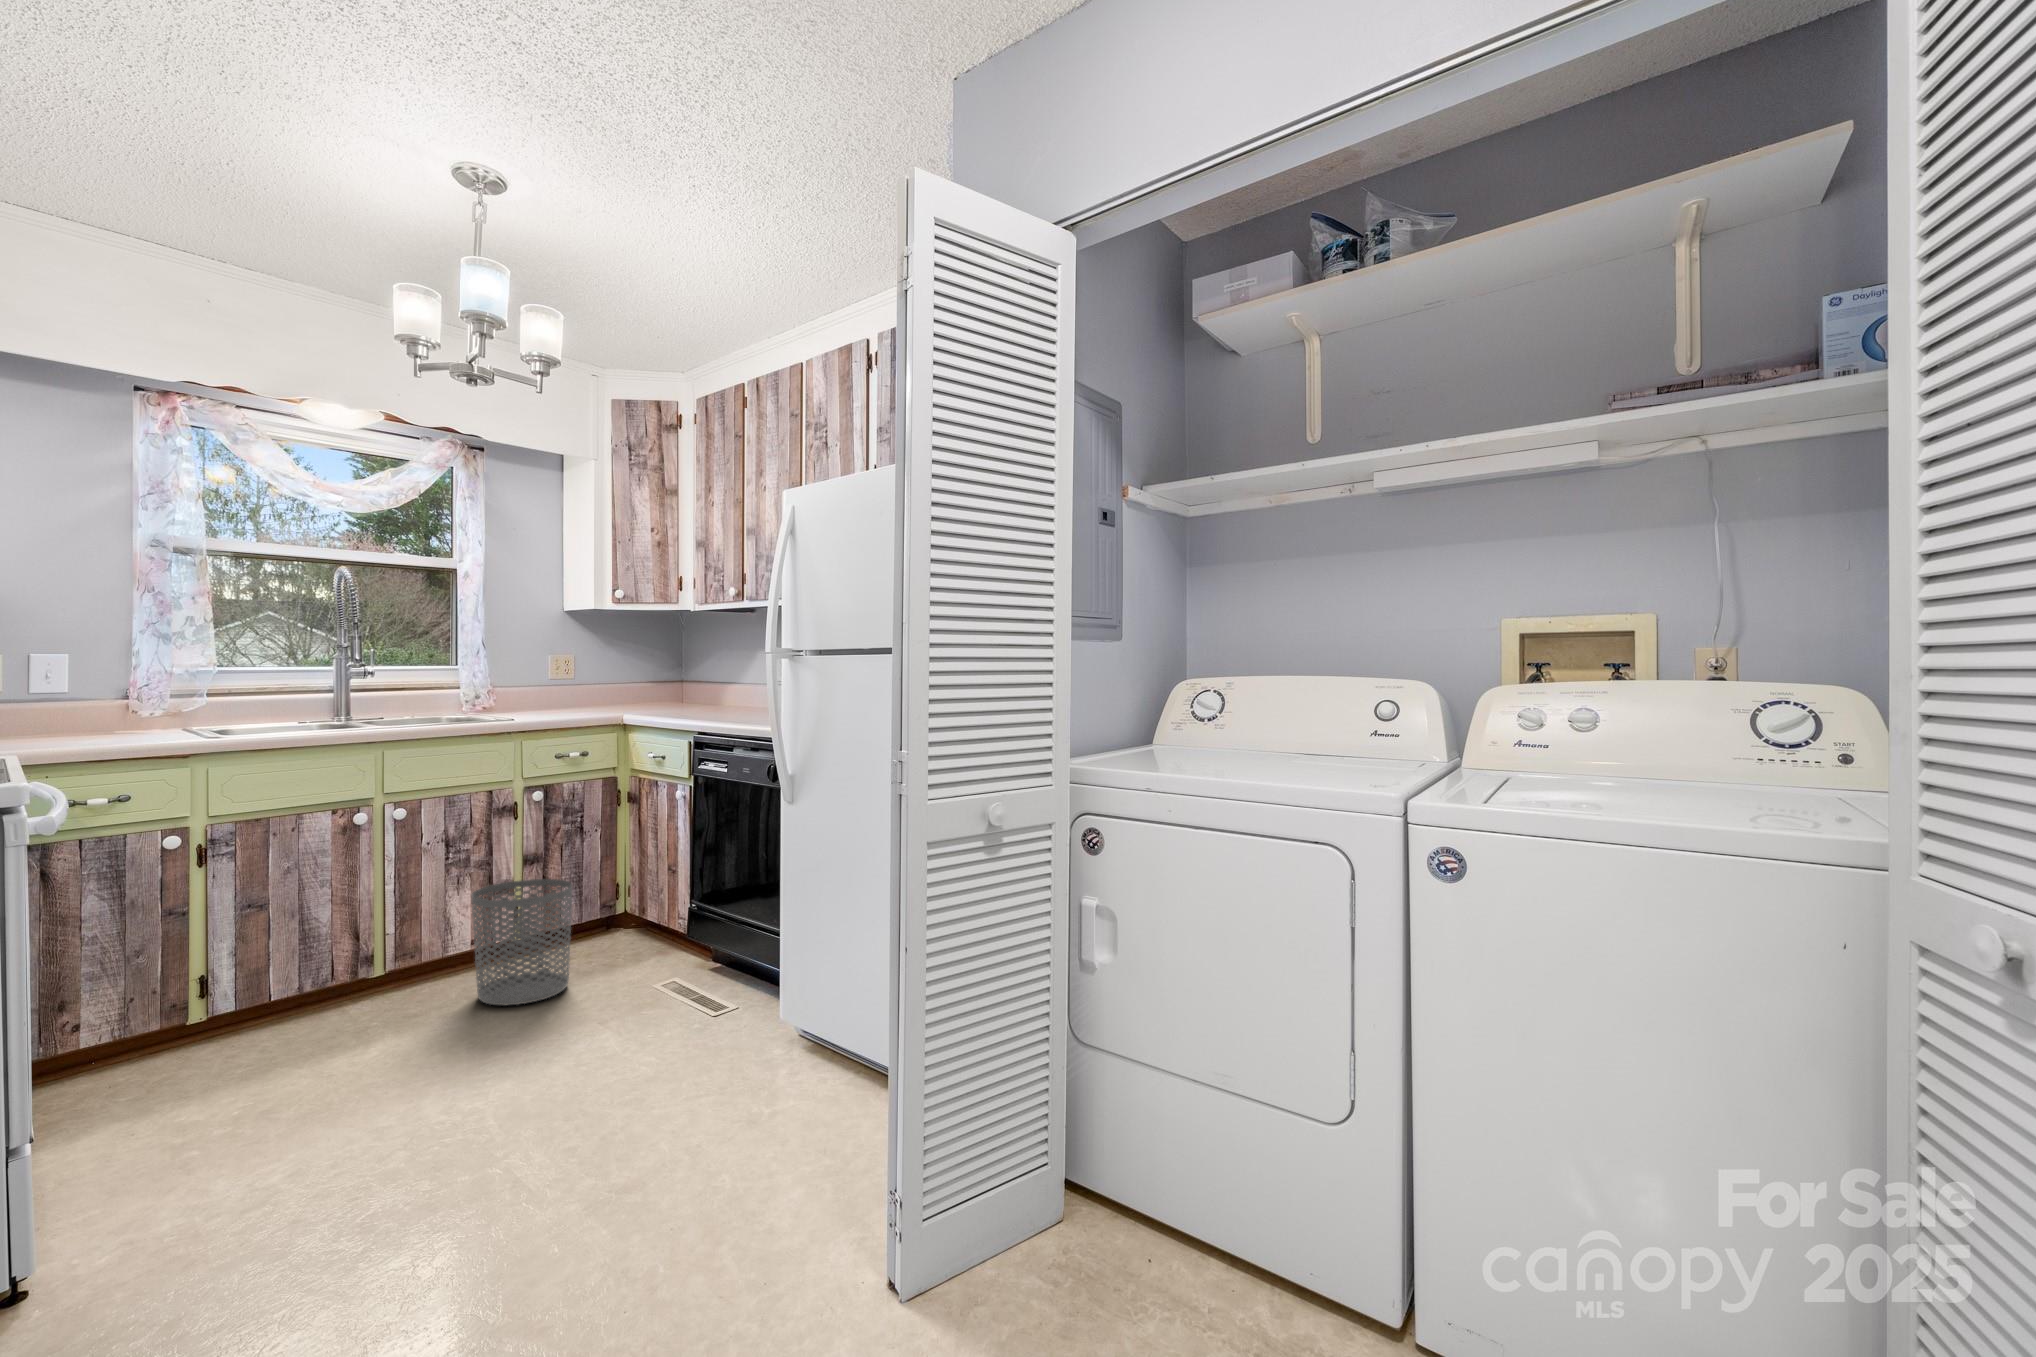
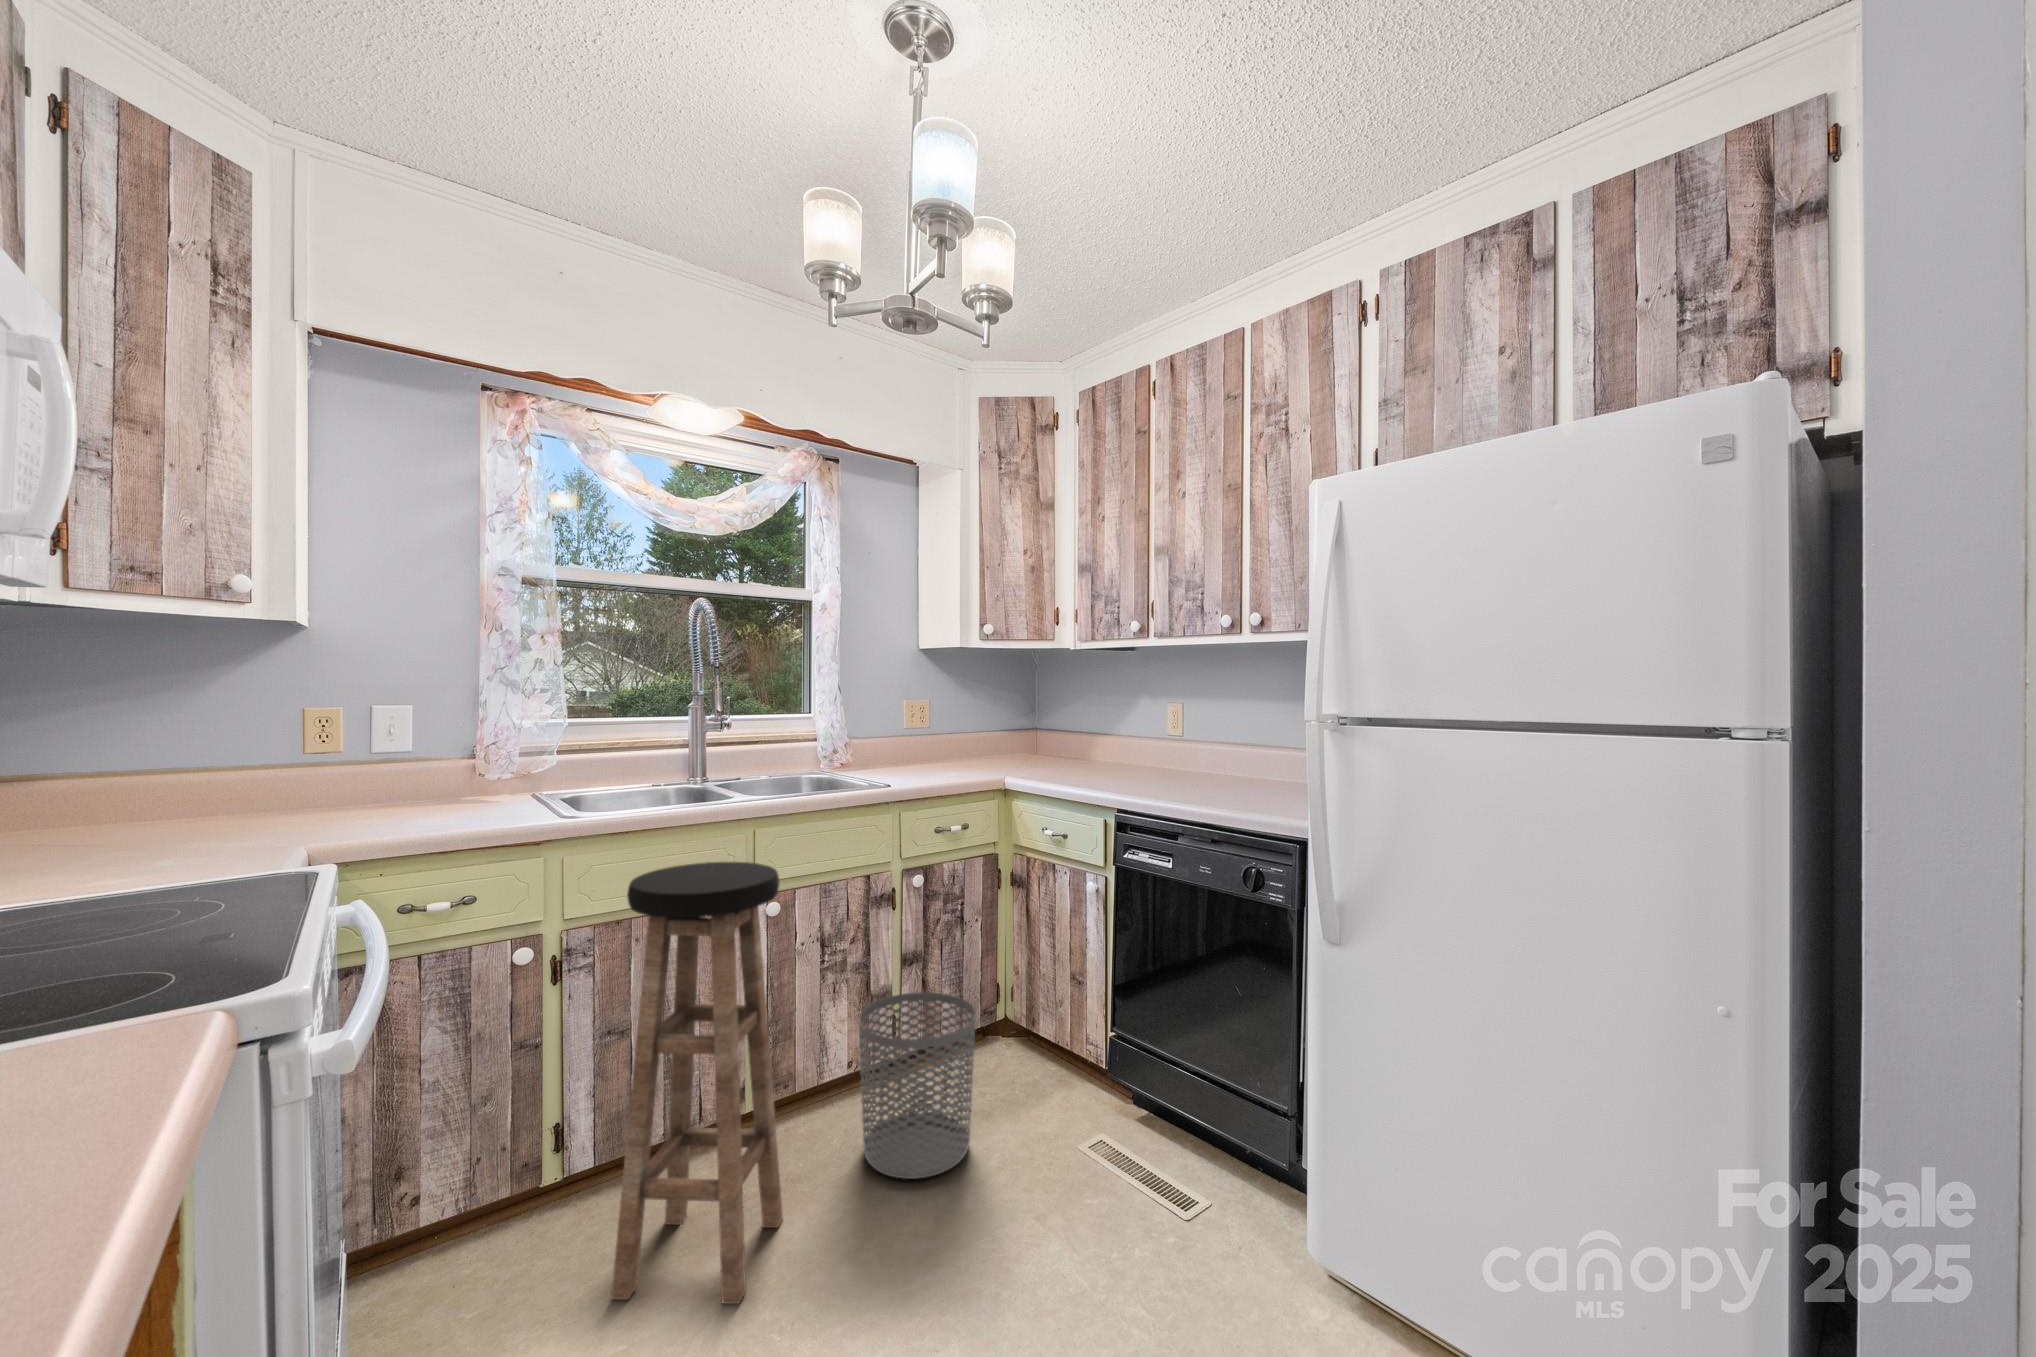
bar stool: none [253,768,401,1073] -> present [611,862,783,1304]

